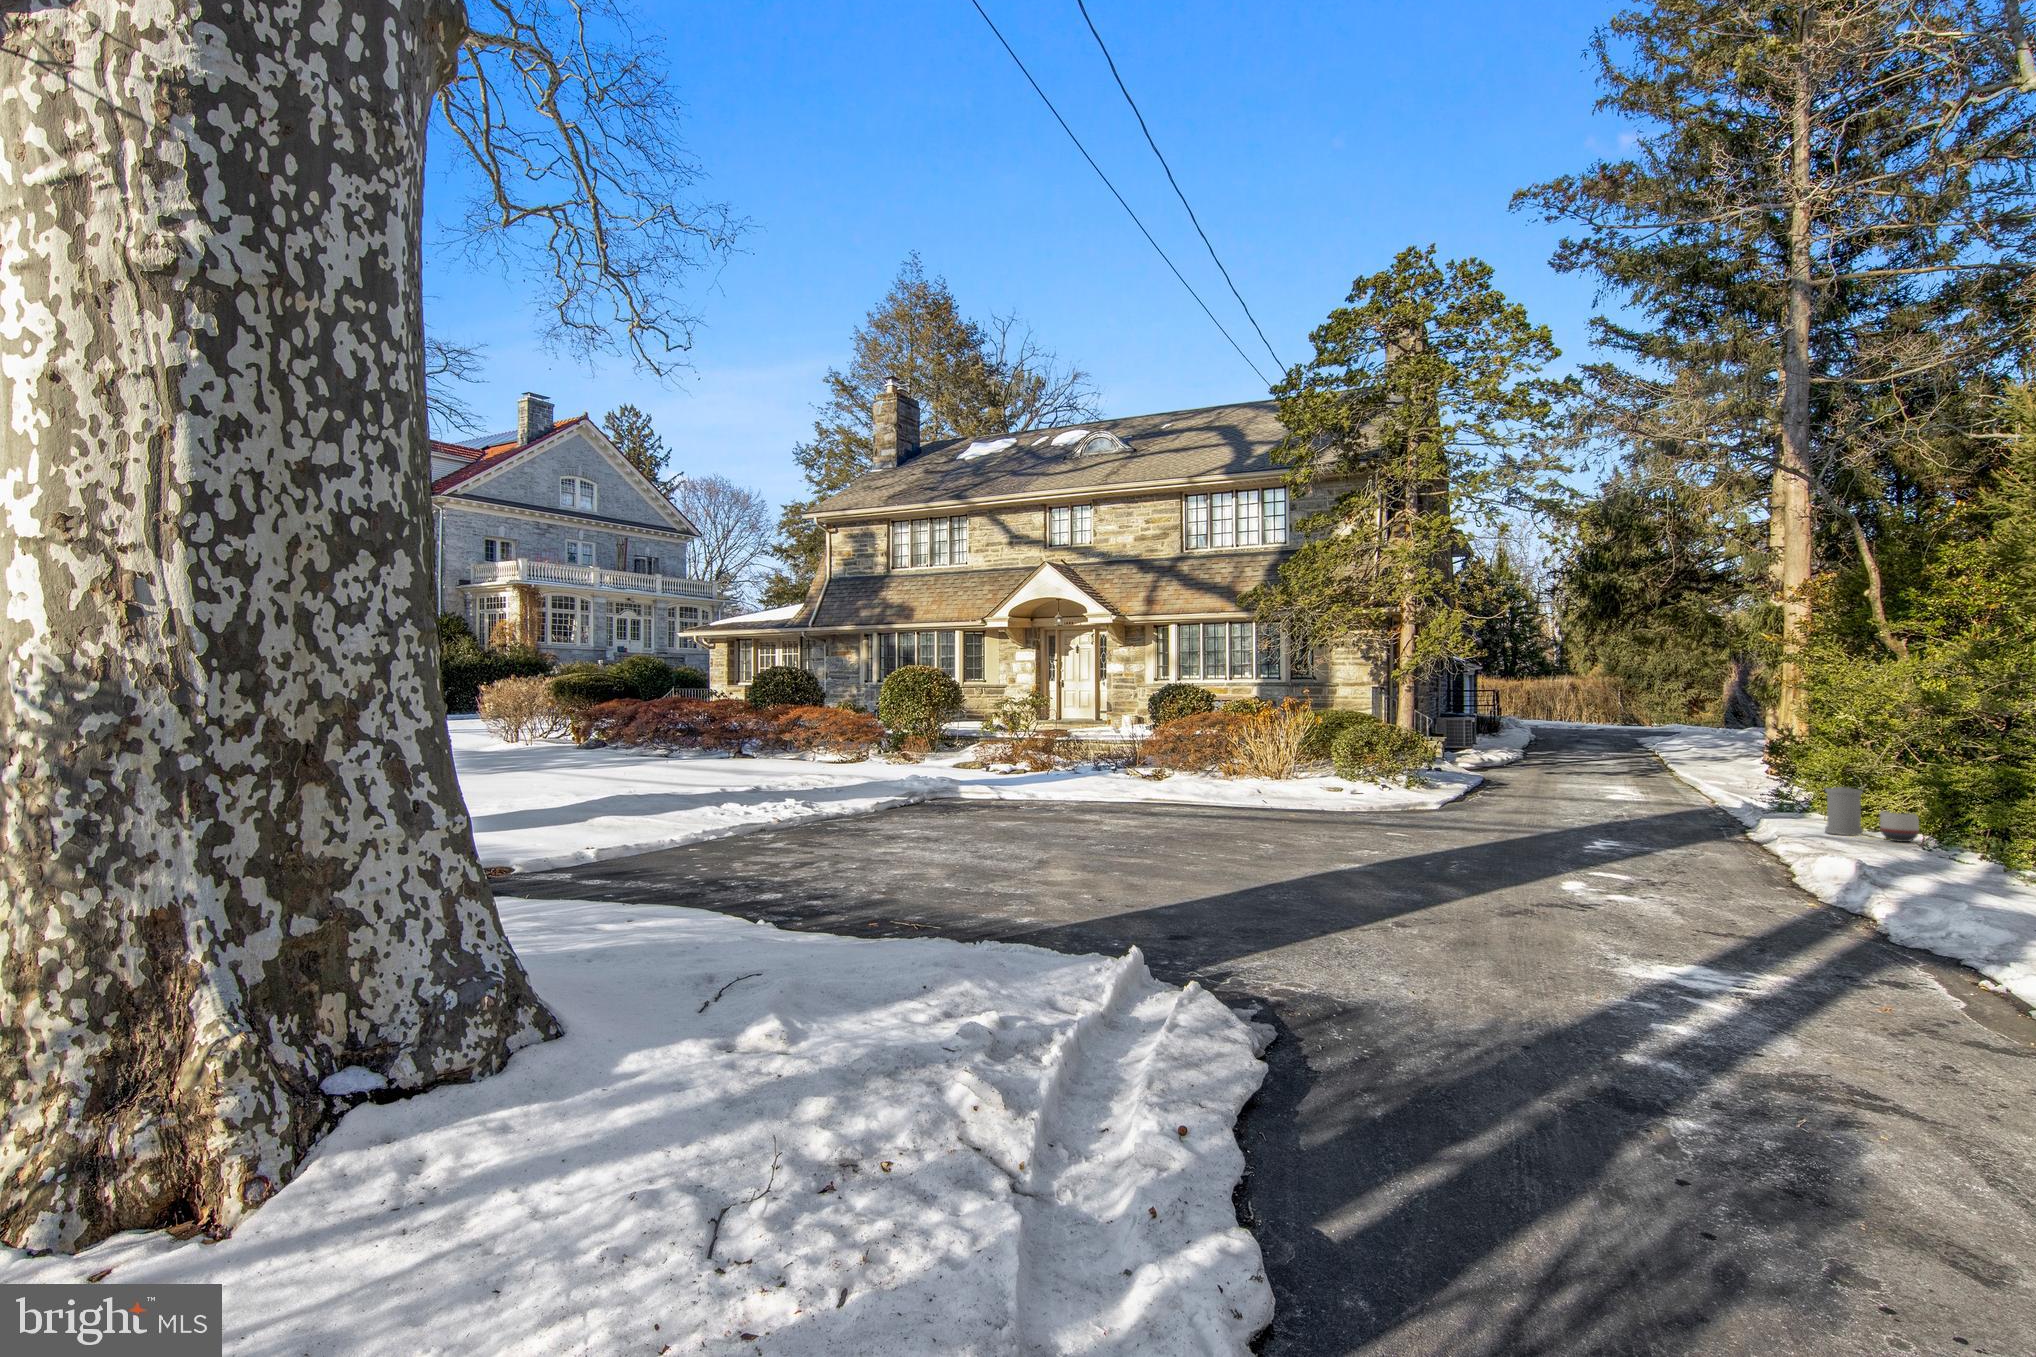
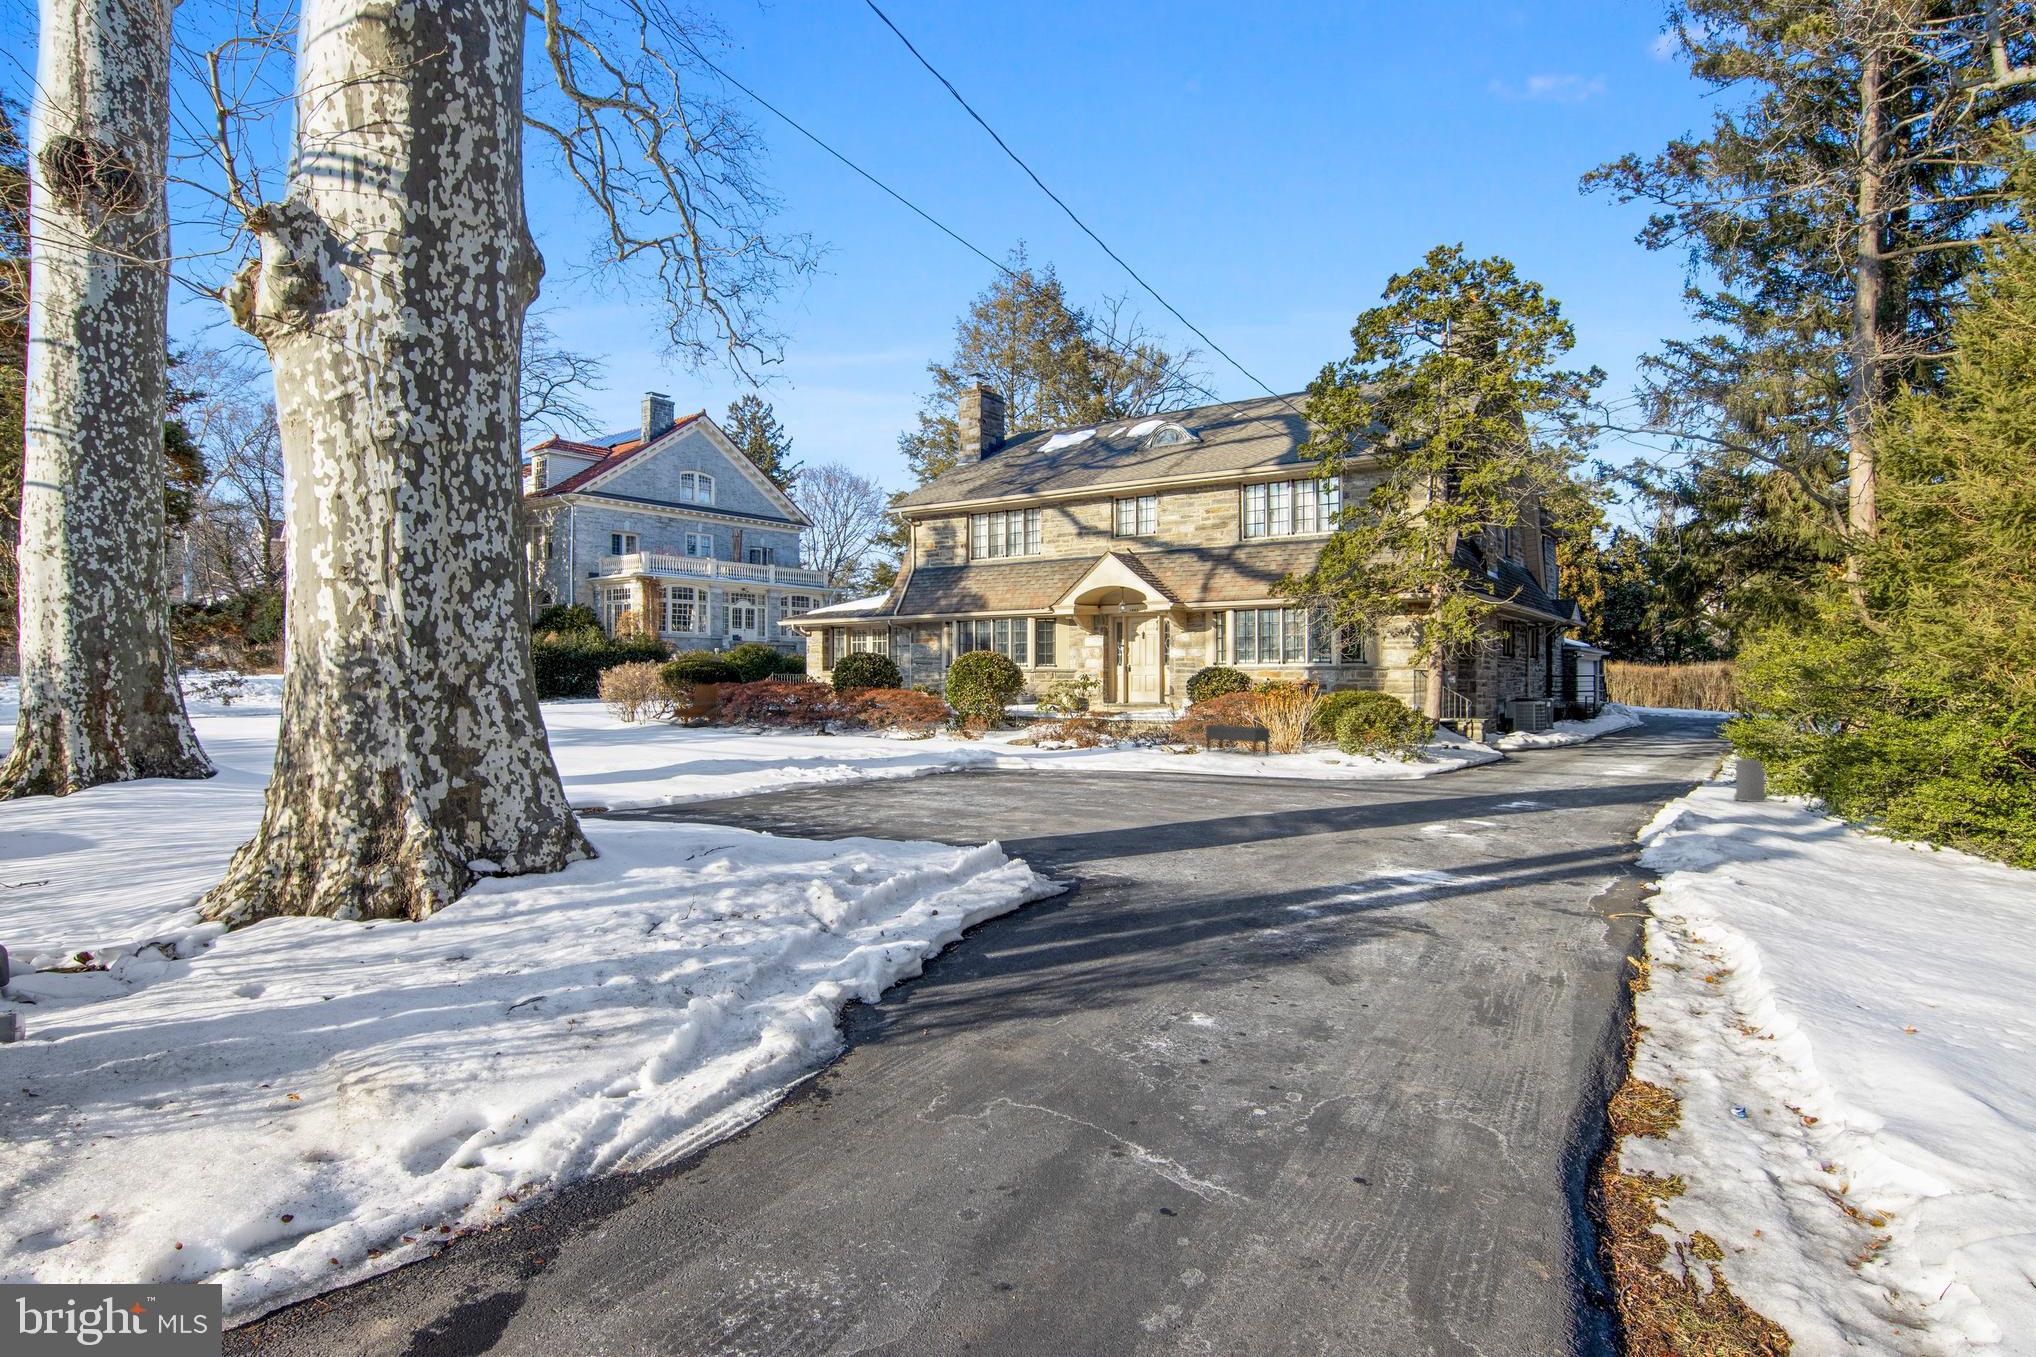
lounge chair: none [557,704,626,753] -> present [670,685,724,726]
bench: none [1190,748,1263,783] -> present [1206,724,1270,756]
planter: present [1880,811,1919,842] -> none [1770,779,1803,807]

